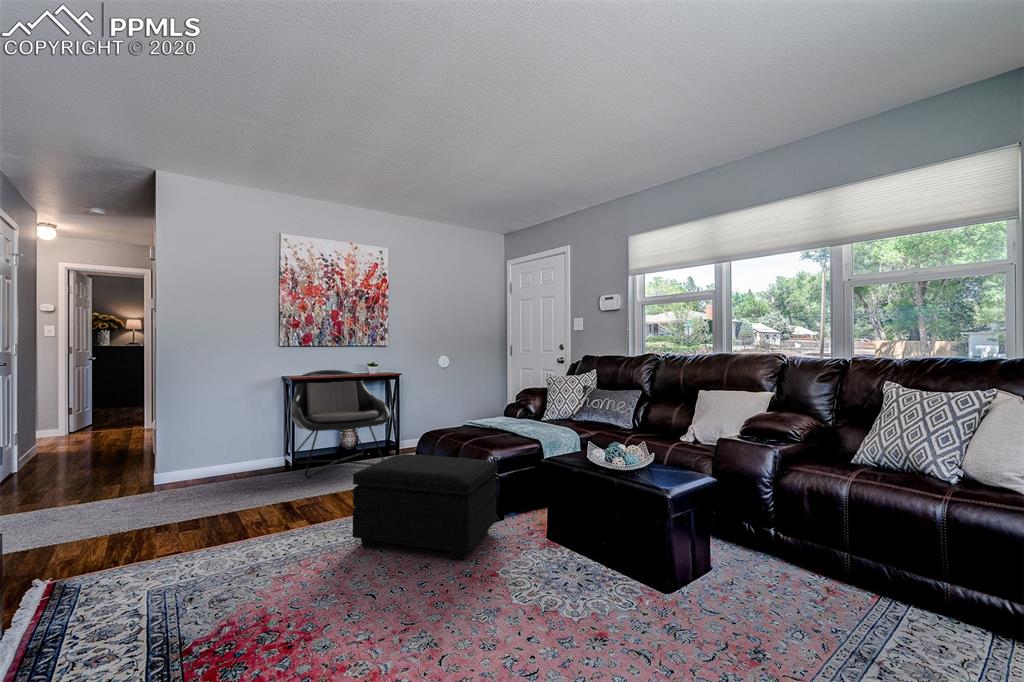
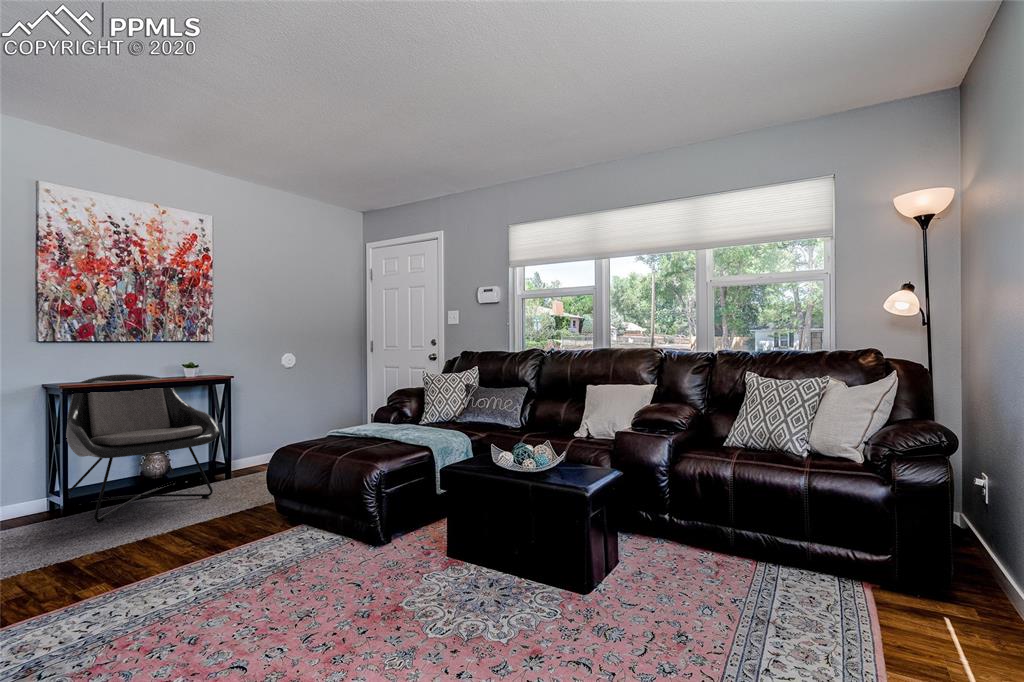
footstool: present [353,454,496,561] -> none [202,477,385,600]

